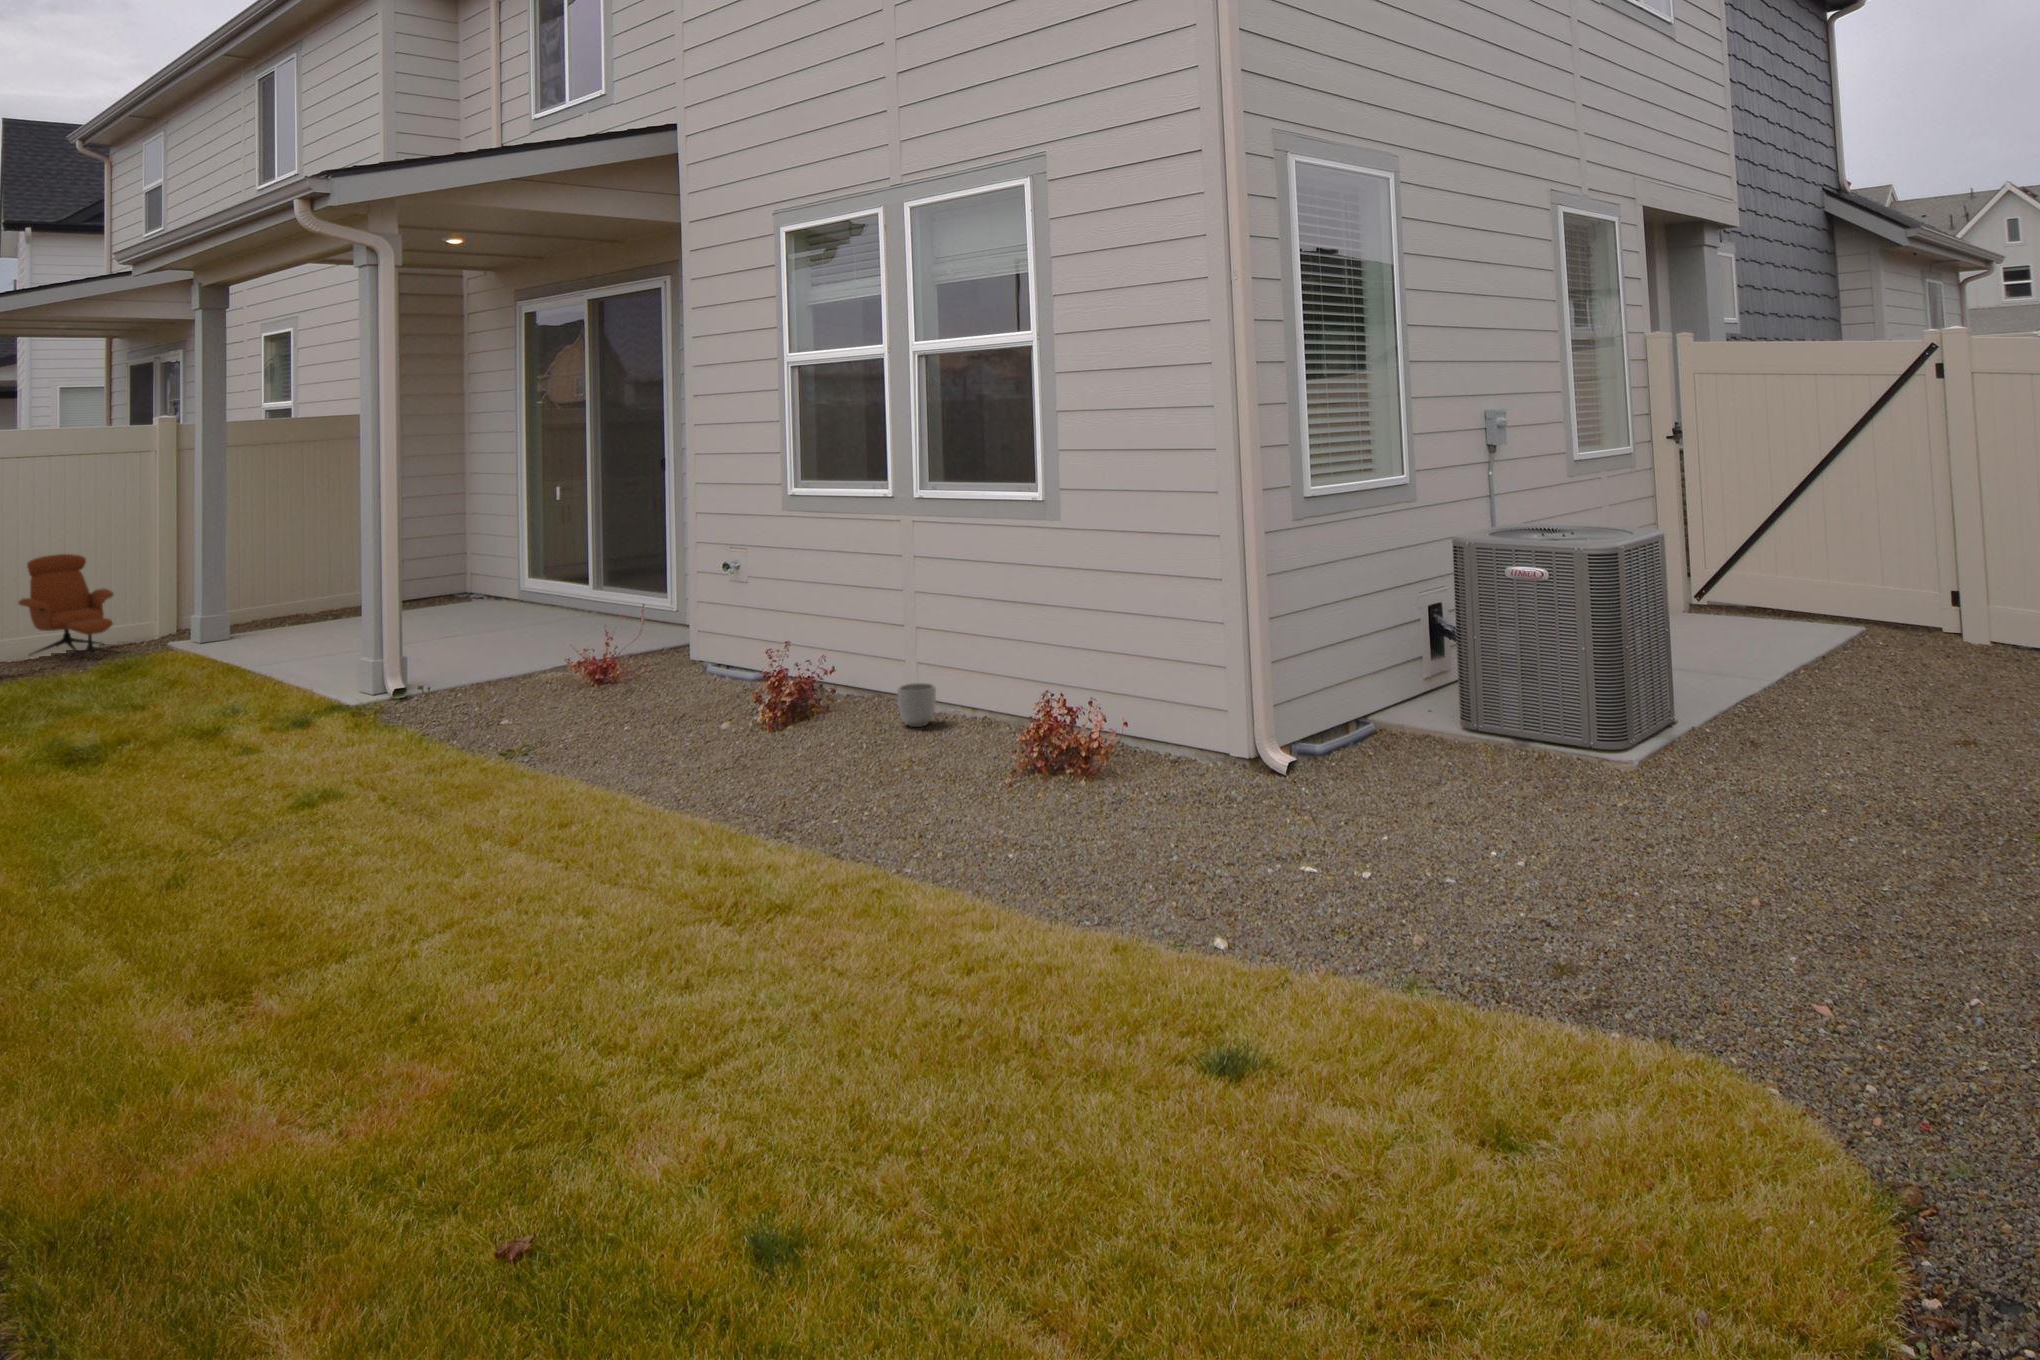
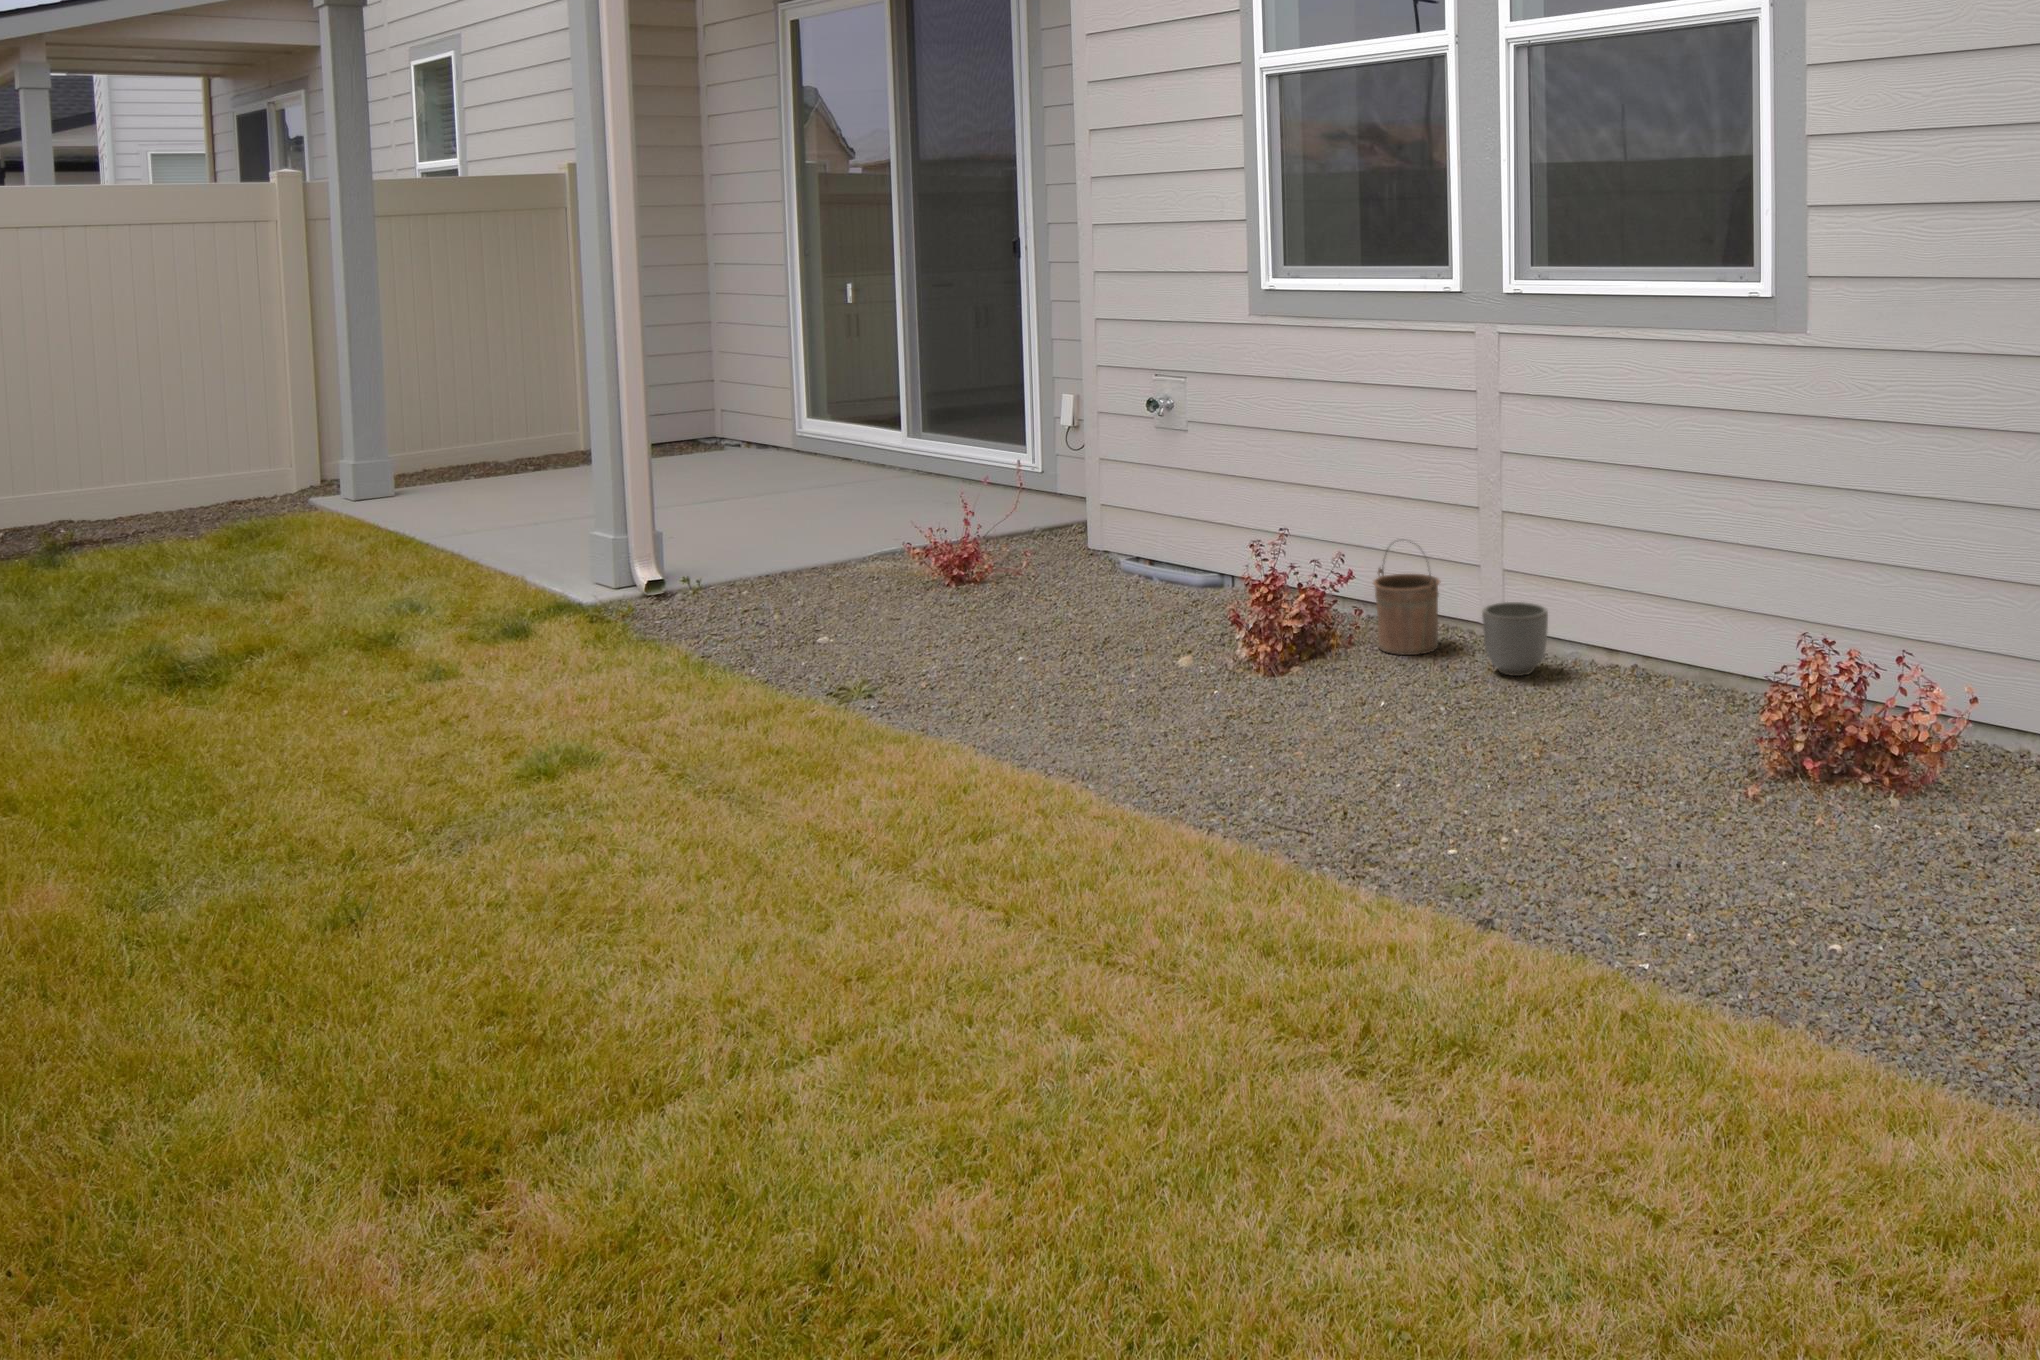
lounge chair: present [18,554,114,658] -> none [96,367,241,523]
bucket: none [840,647,881,718] -> present [1373,542,1440,655]

